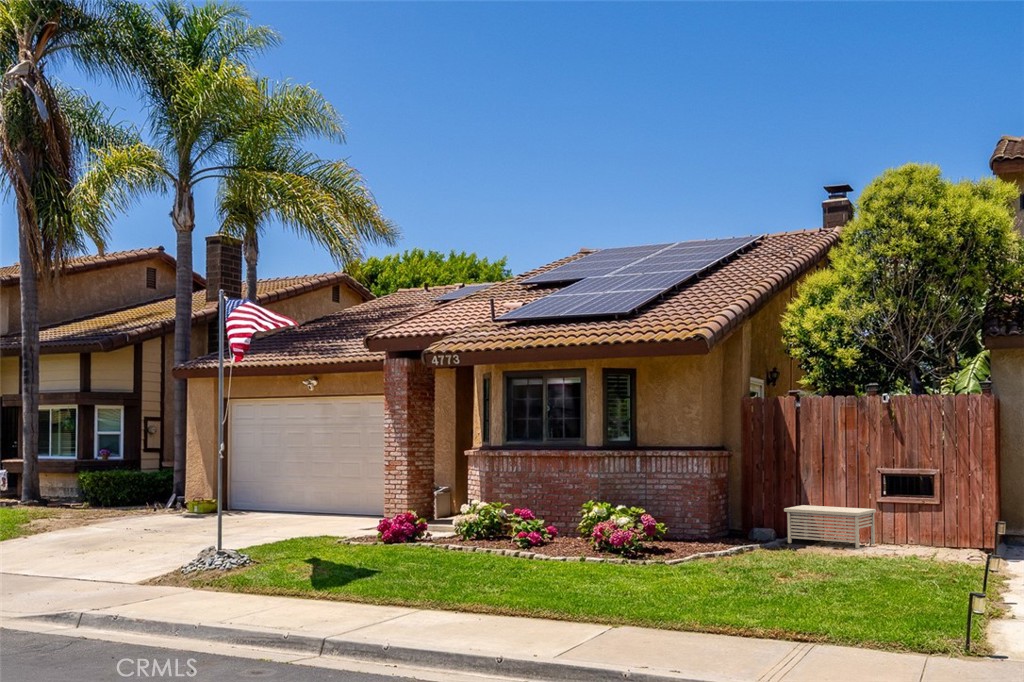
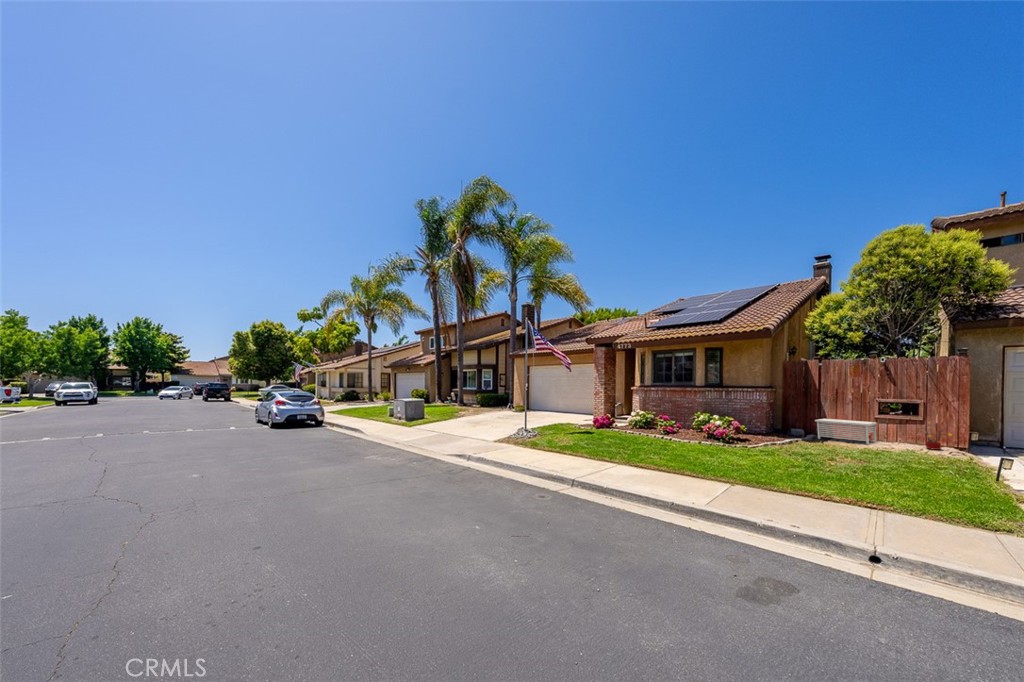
decorative plant: none [931,504,968,552] -> present [924,428,952,450]

